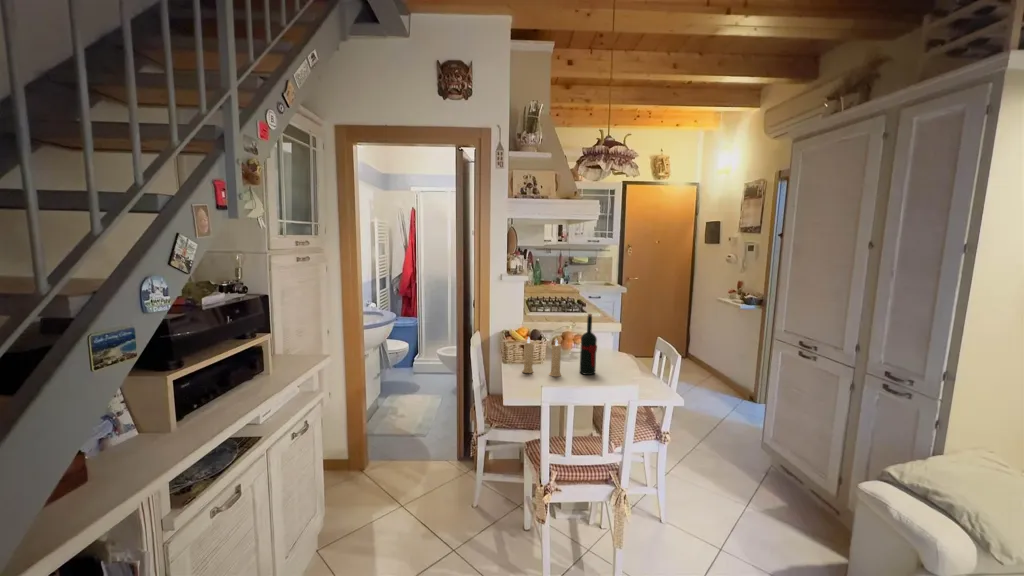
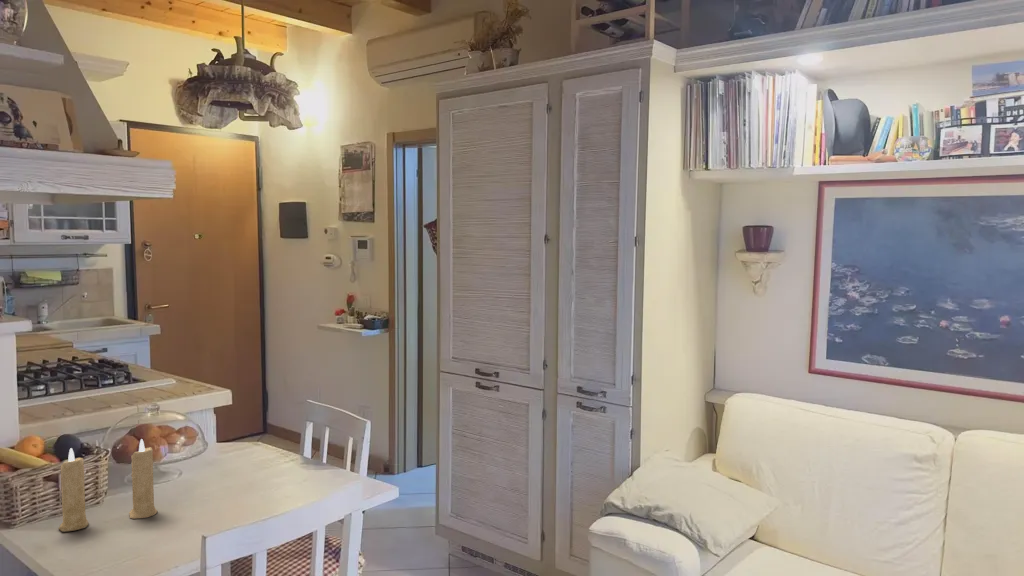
wine bottle: present [580,314,597,375] -> none [188,374,226,496]

